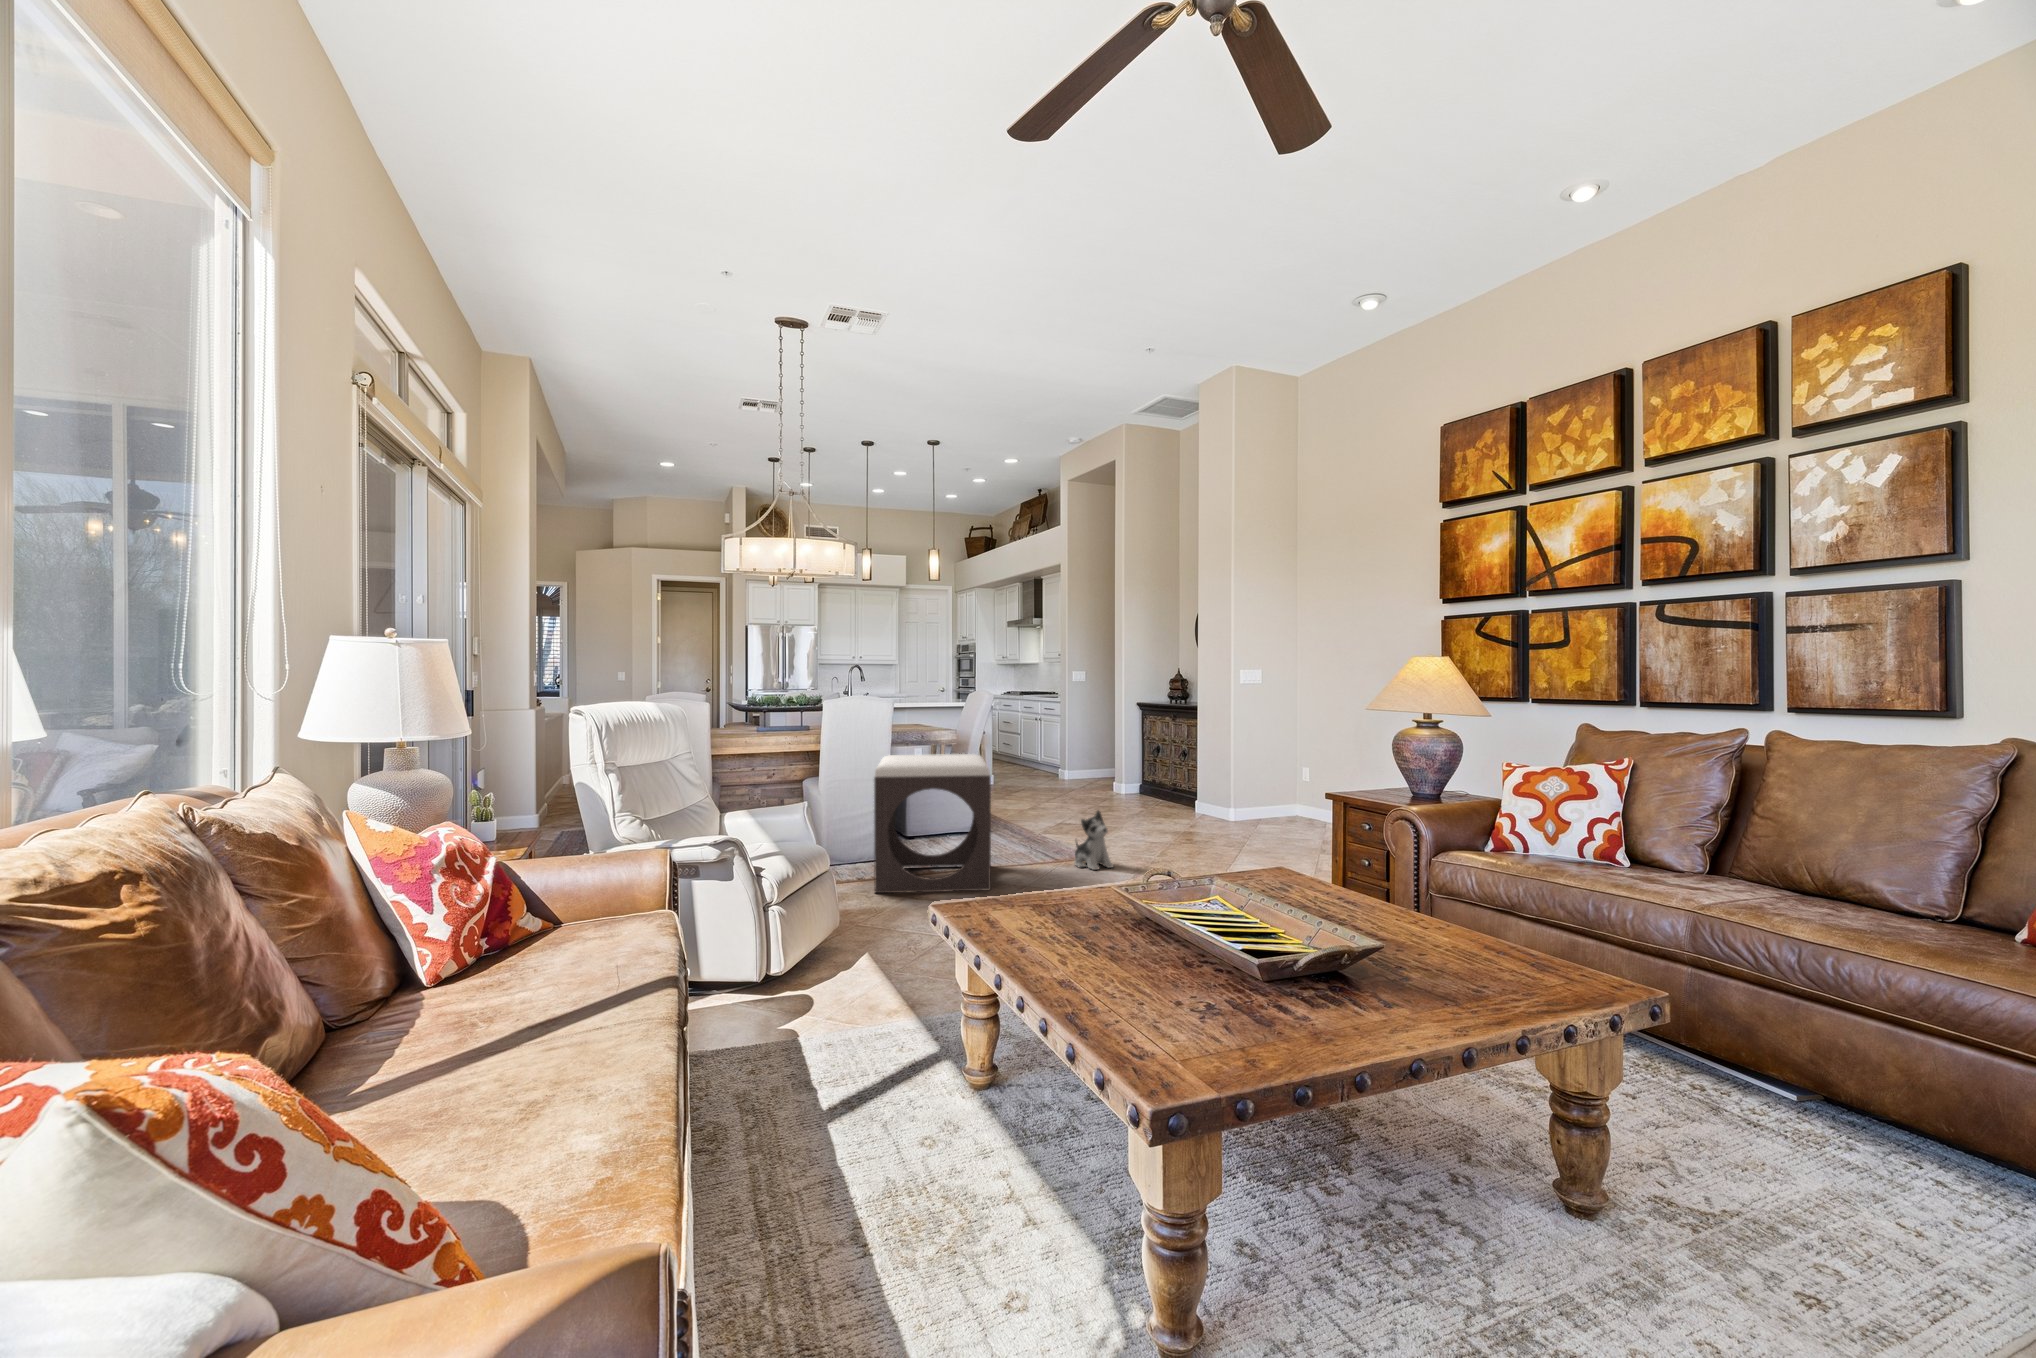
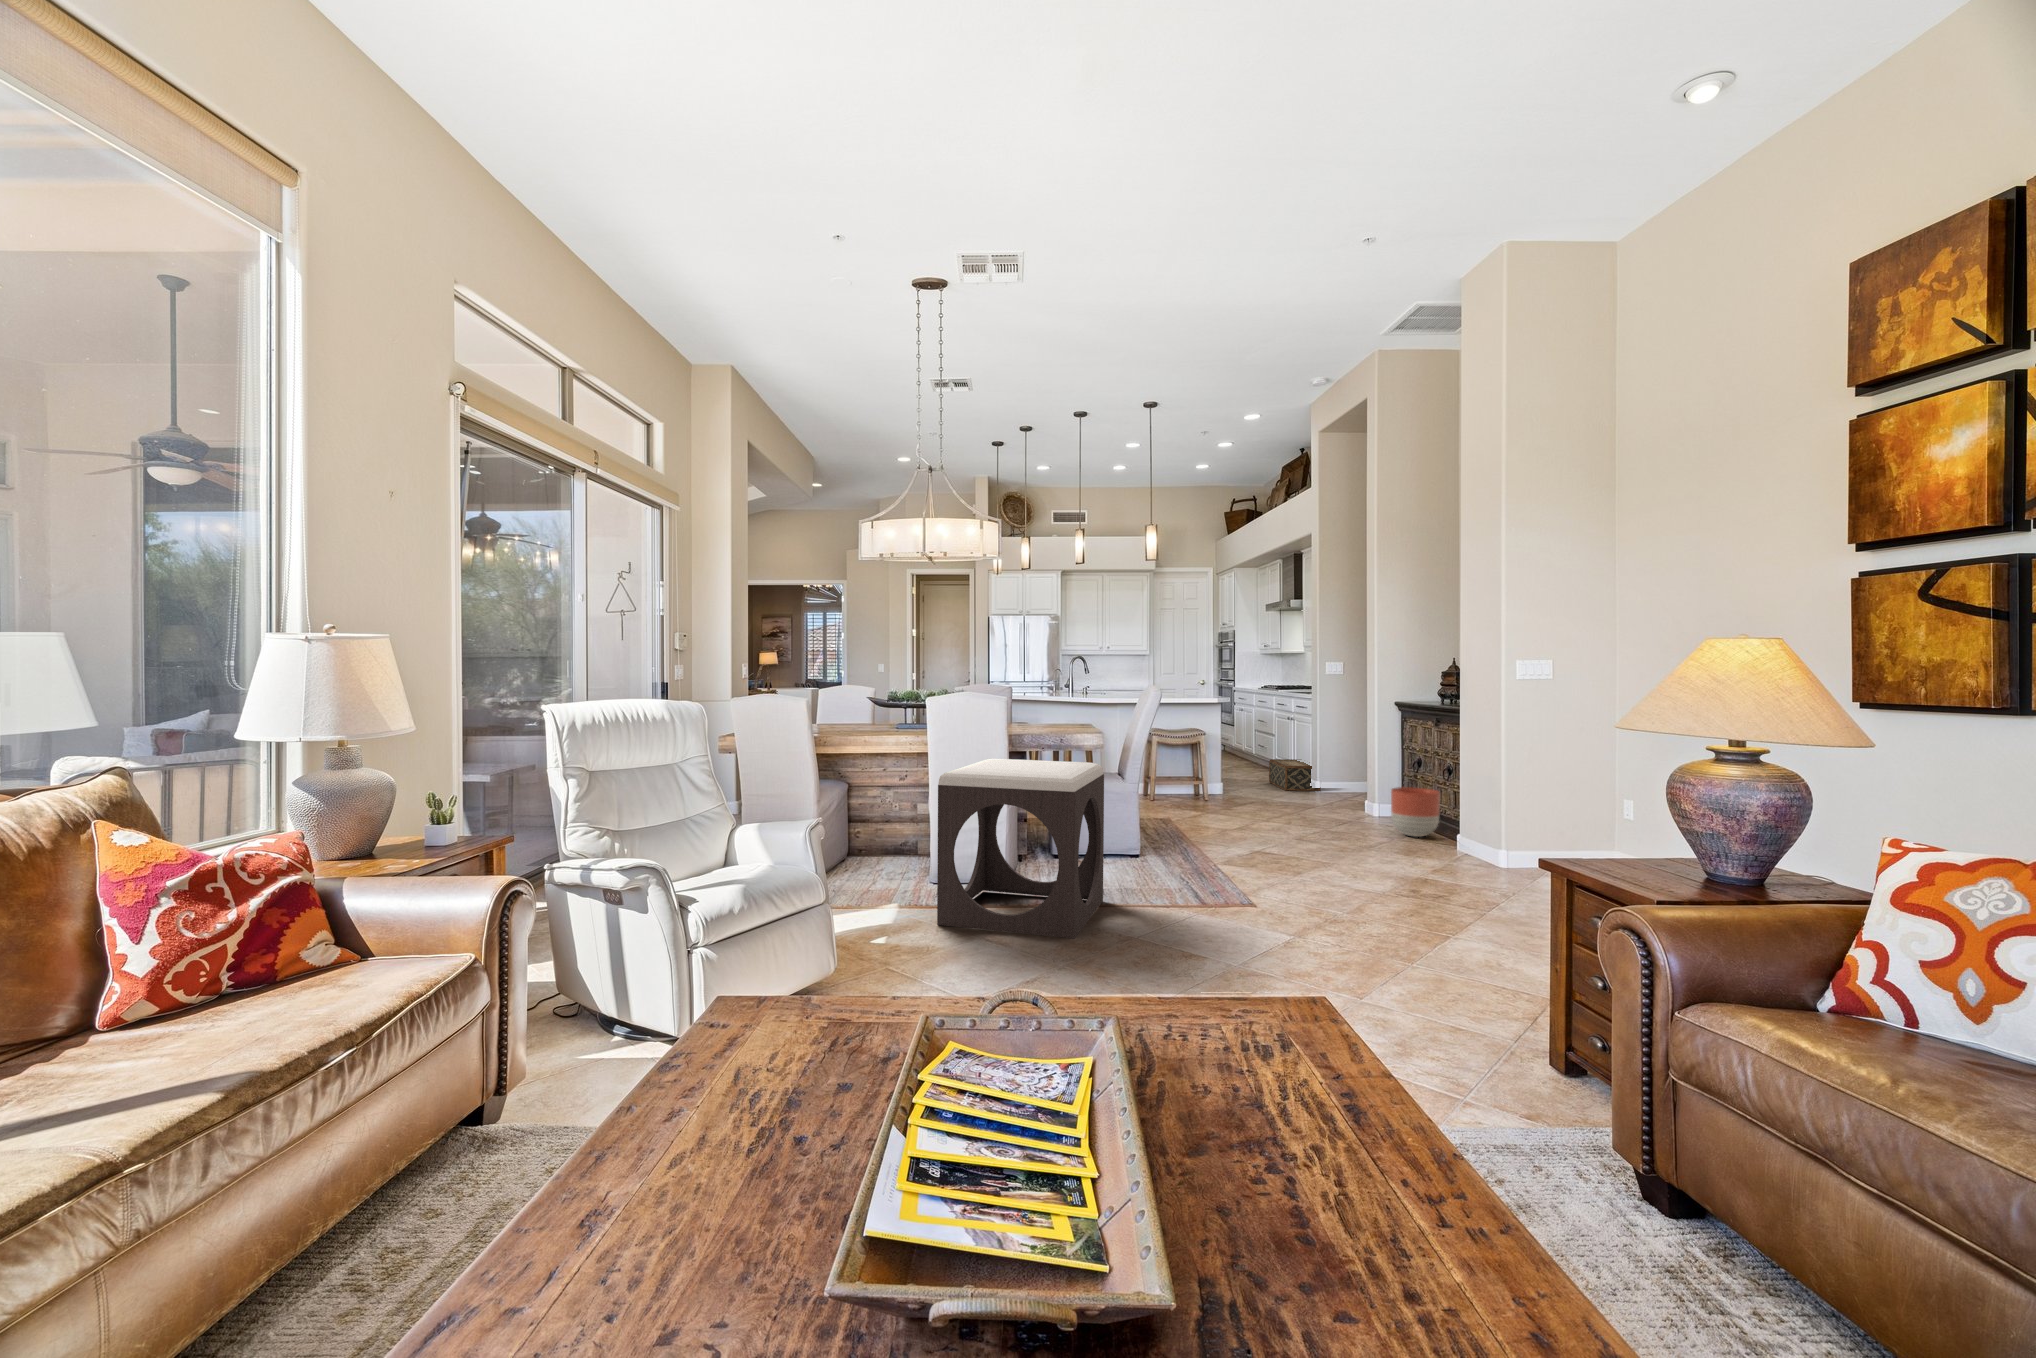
woven basket: none [1019,753,1065,779] -> present [1269,759,1321,791]
planter: none [1142,767,1177,804] -> present [1391,787,1440,837]
plush toy: present [1074,811,1114,870] -> none [1215,845,1266,925]

